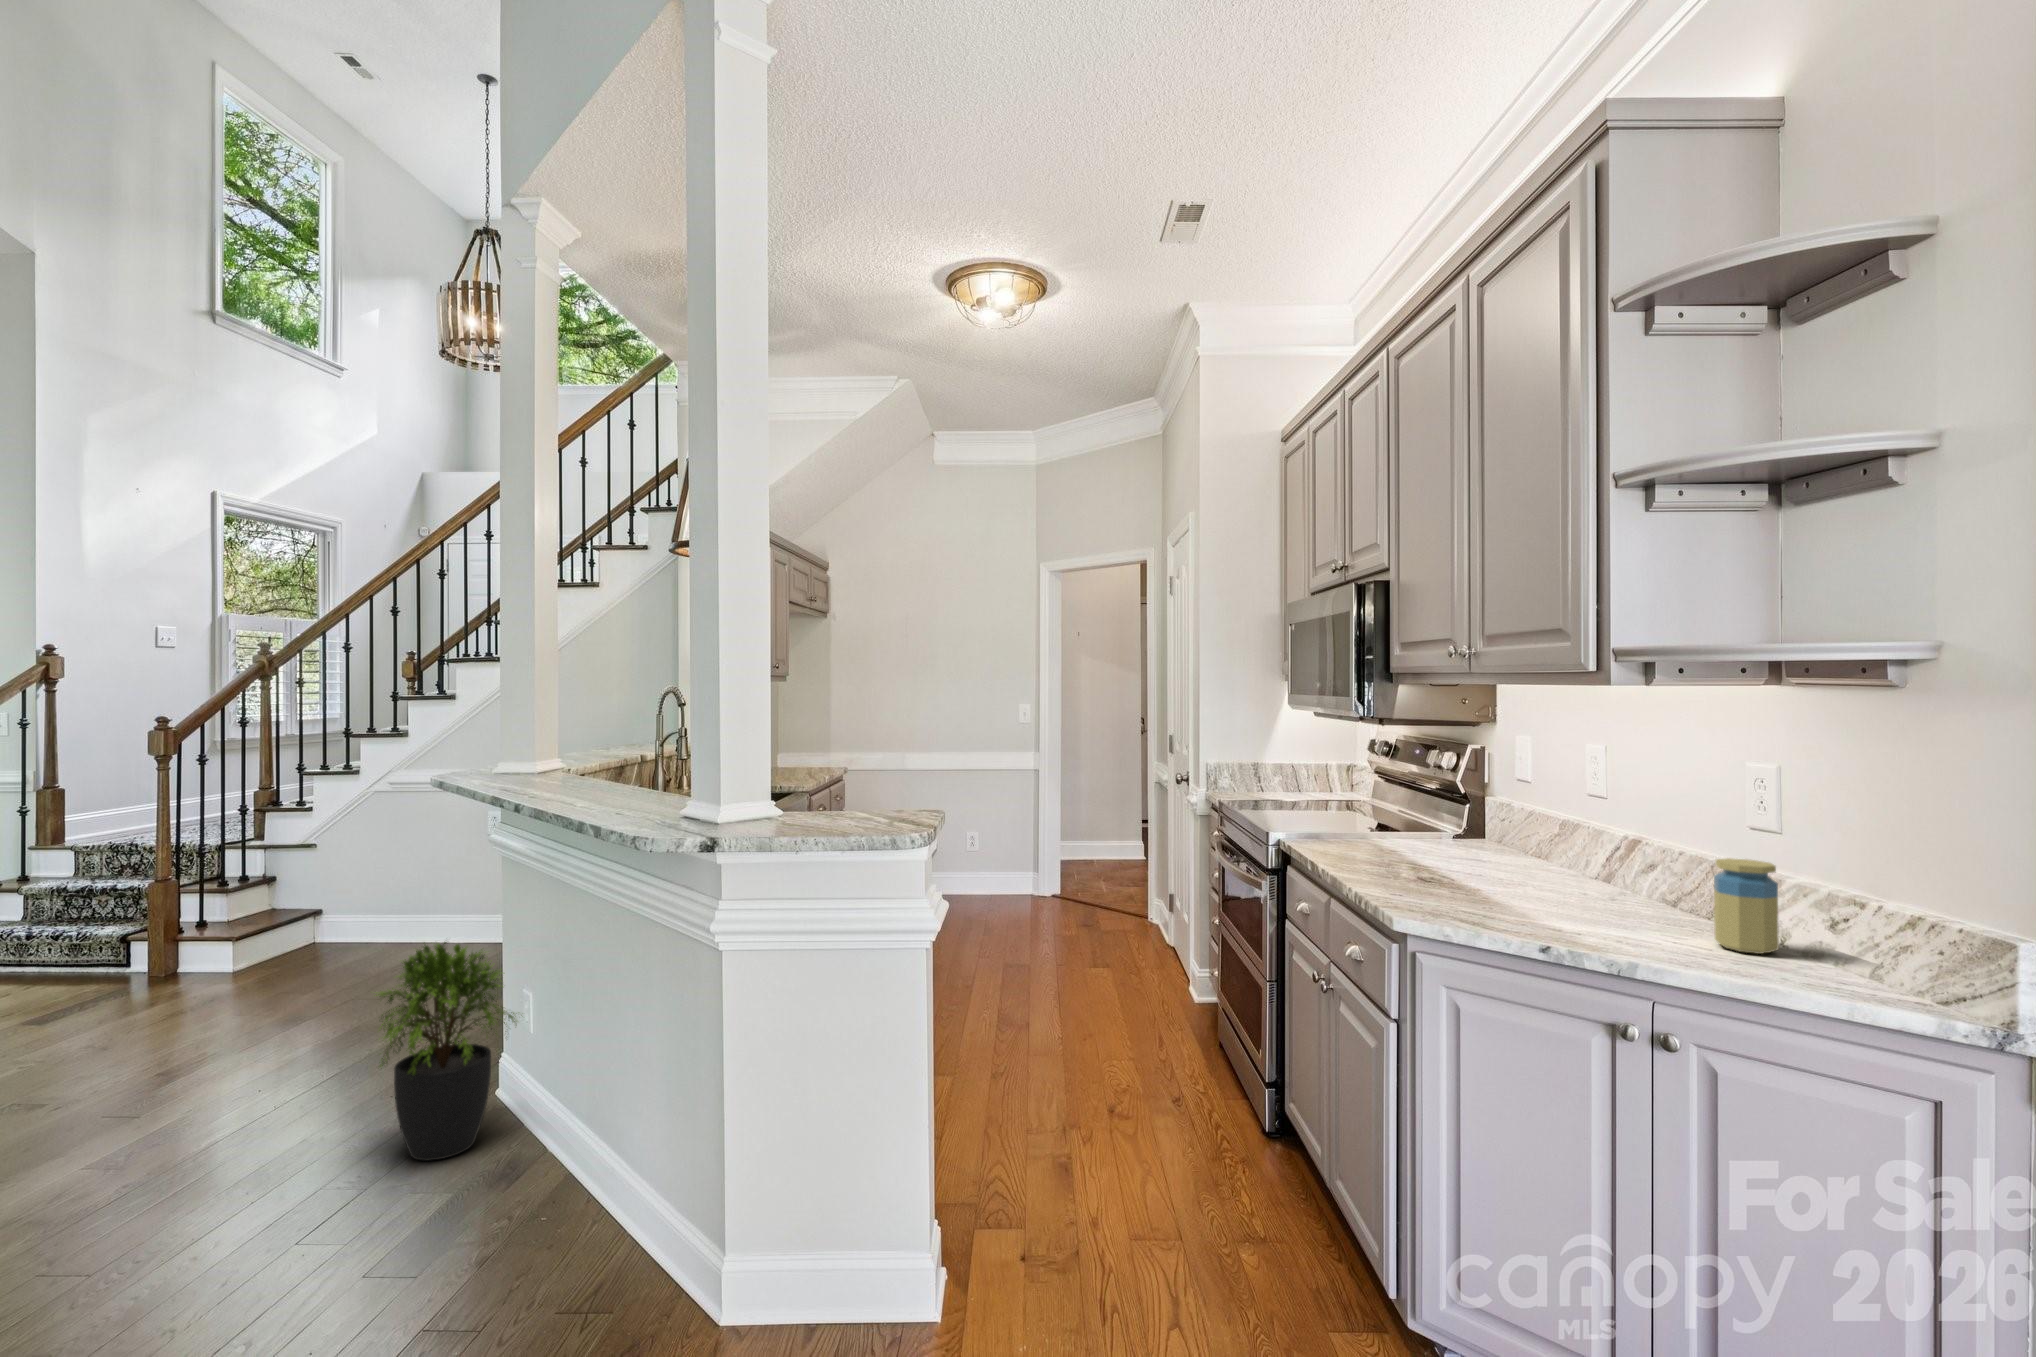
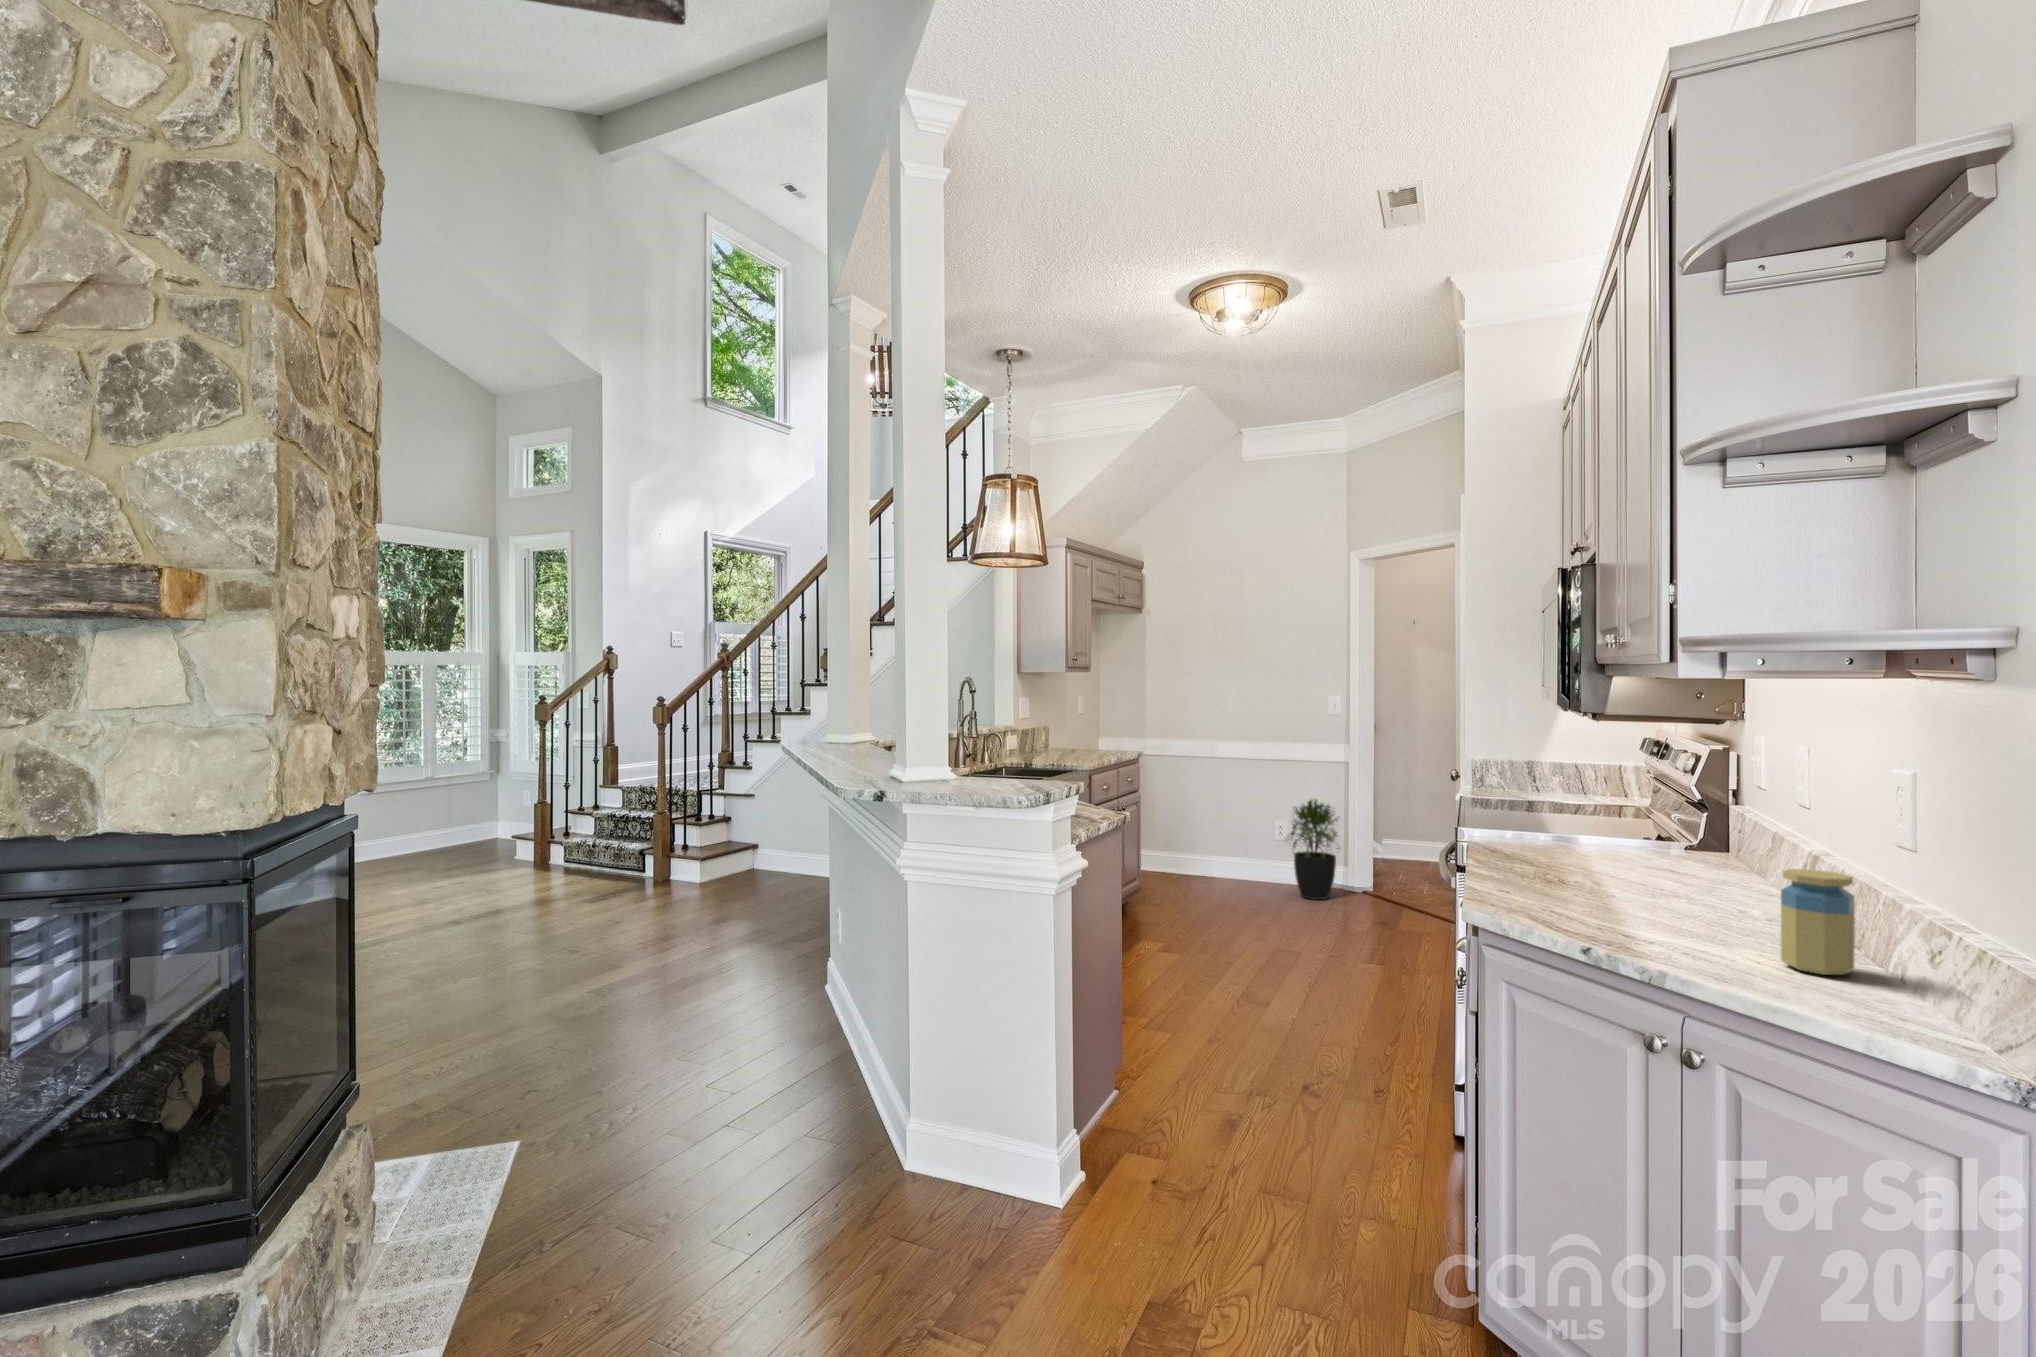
potted plant: present [376,942,517,1161] -> present [1286,799,1338,900]

